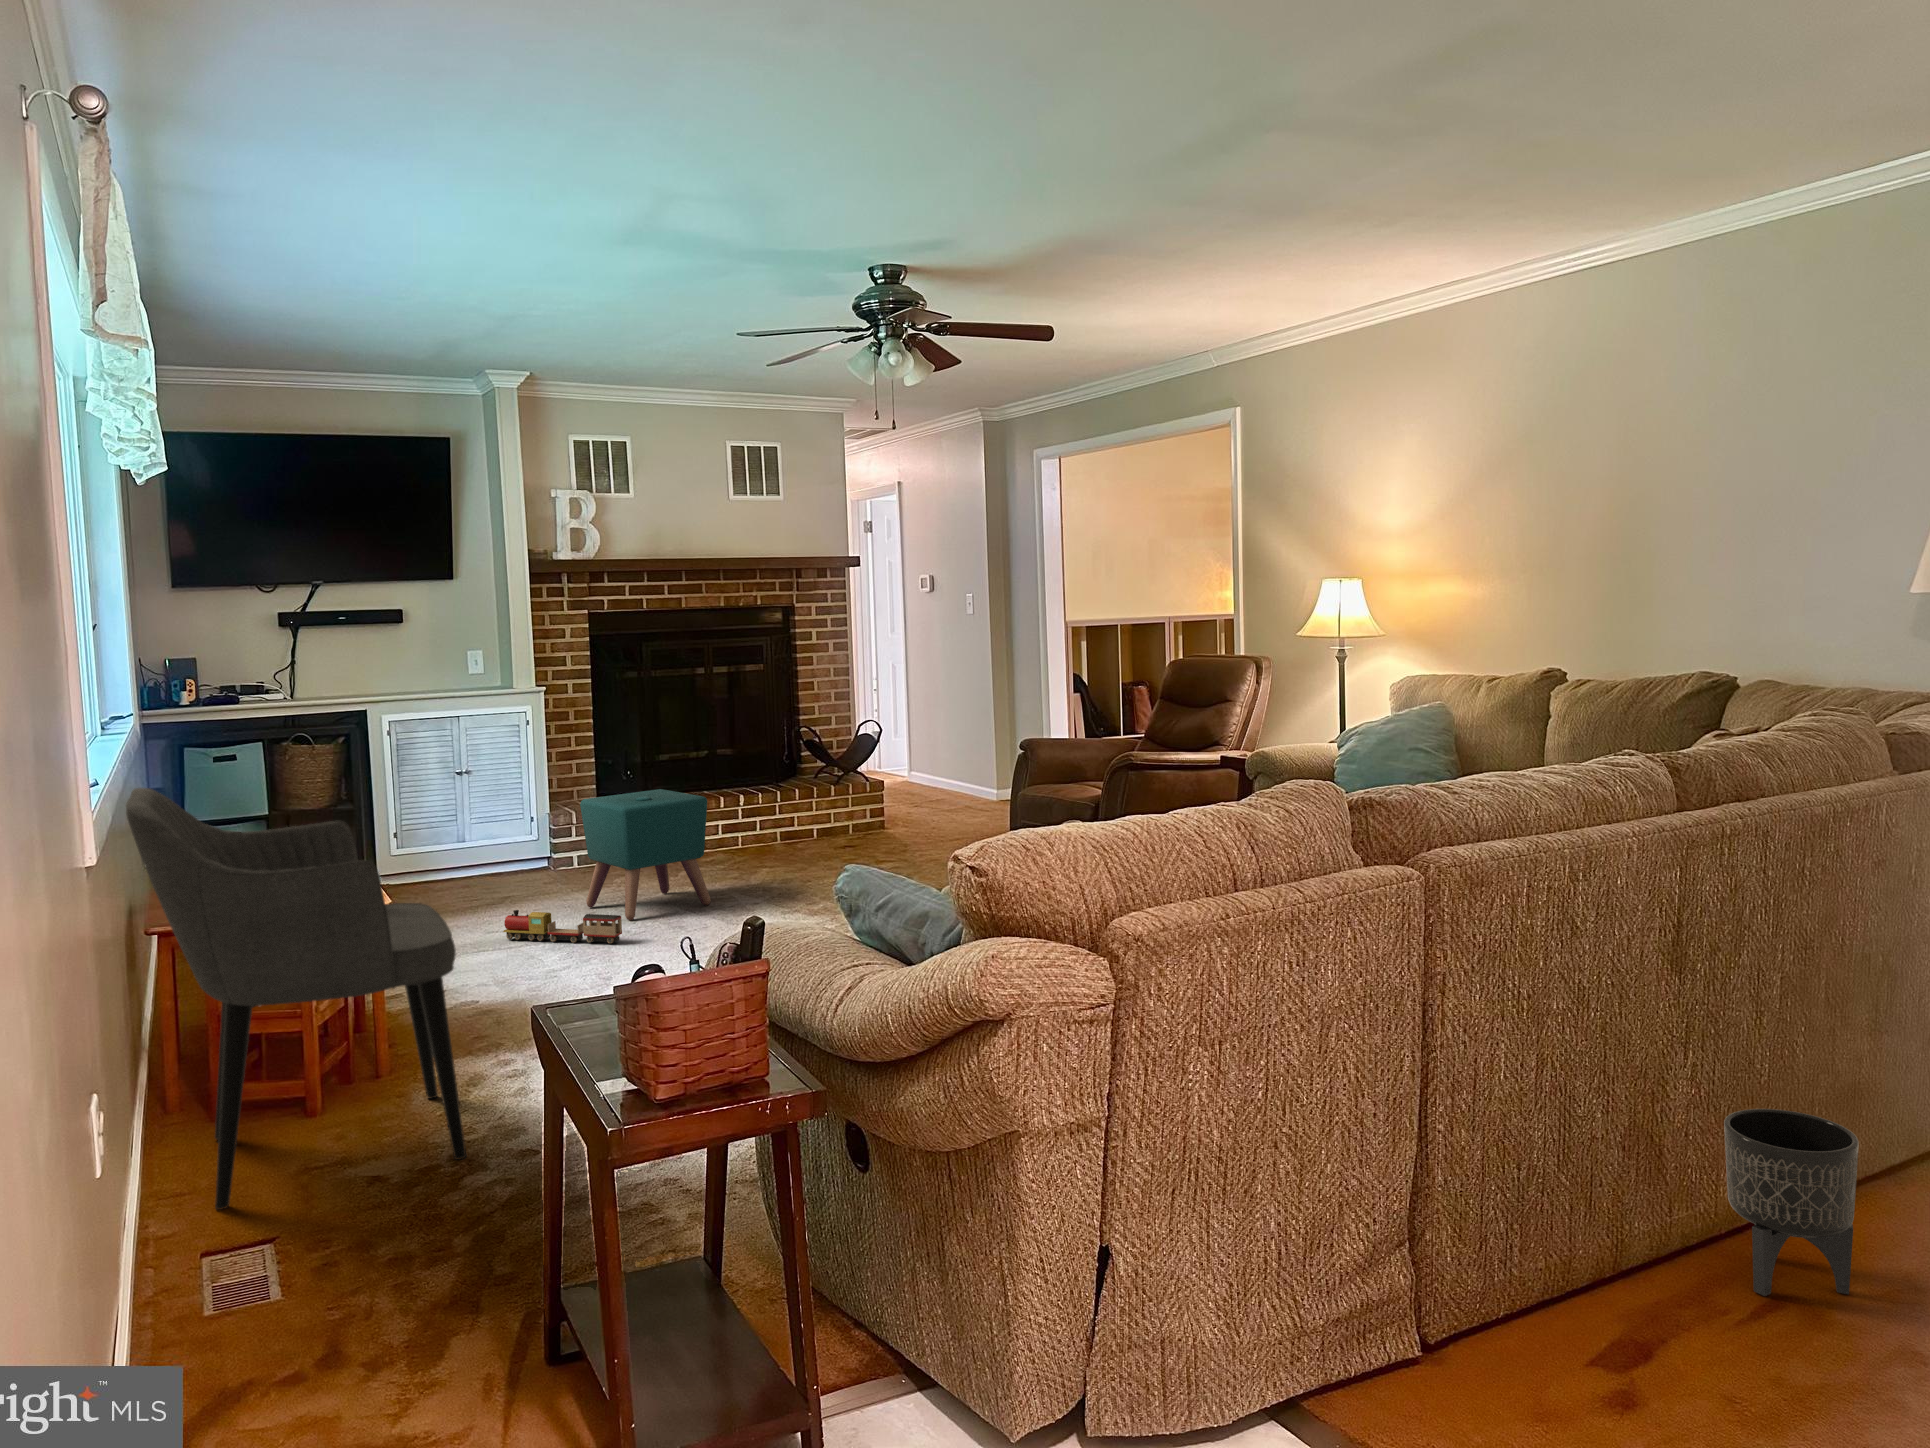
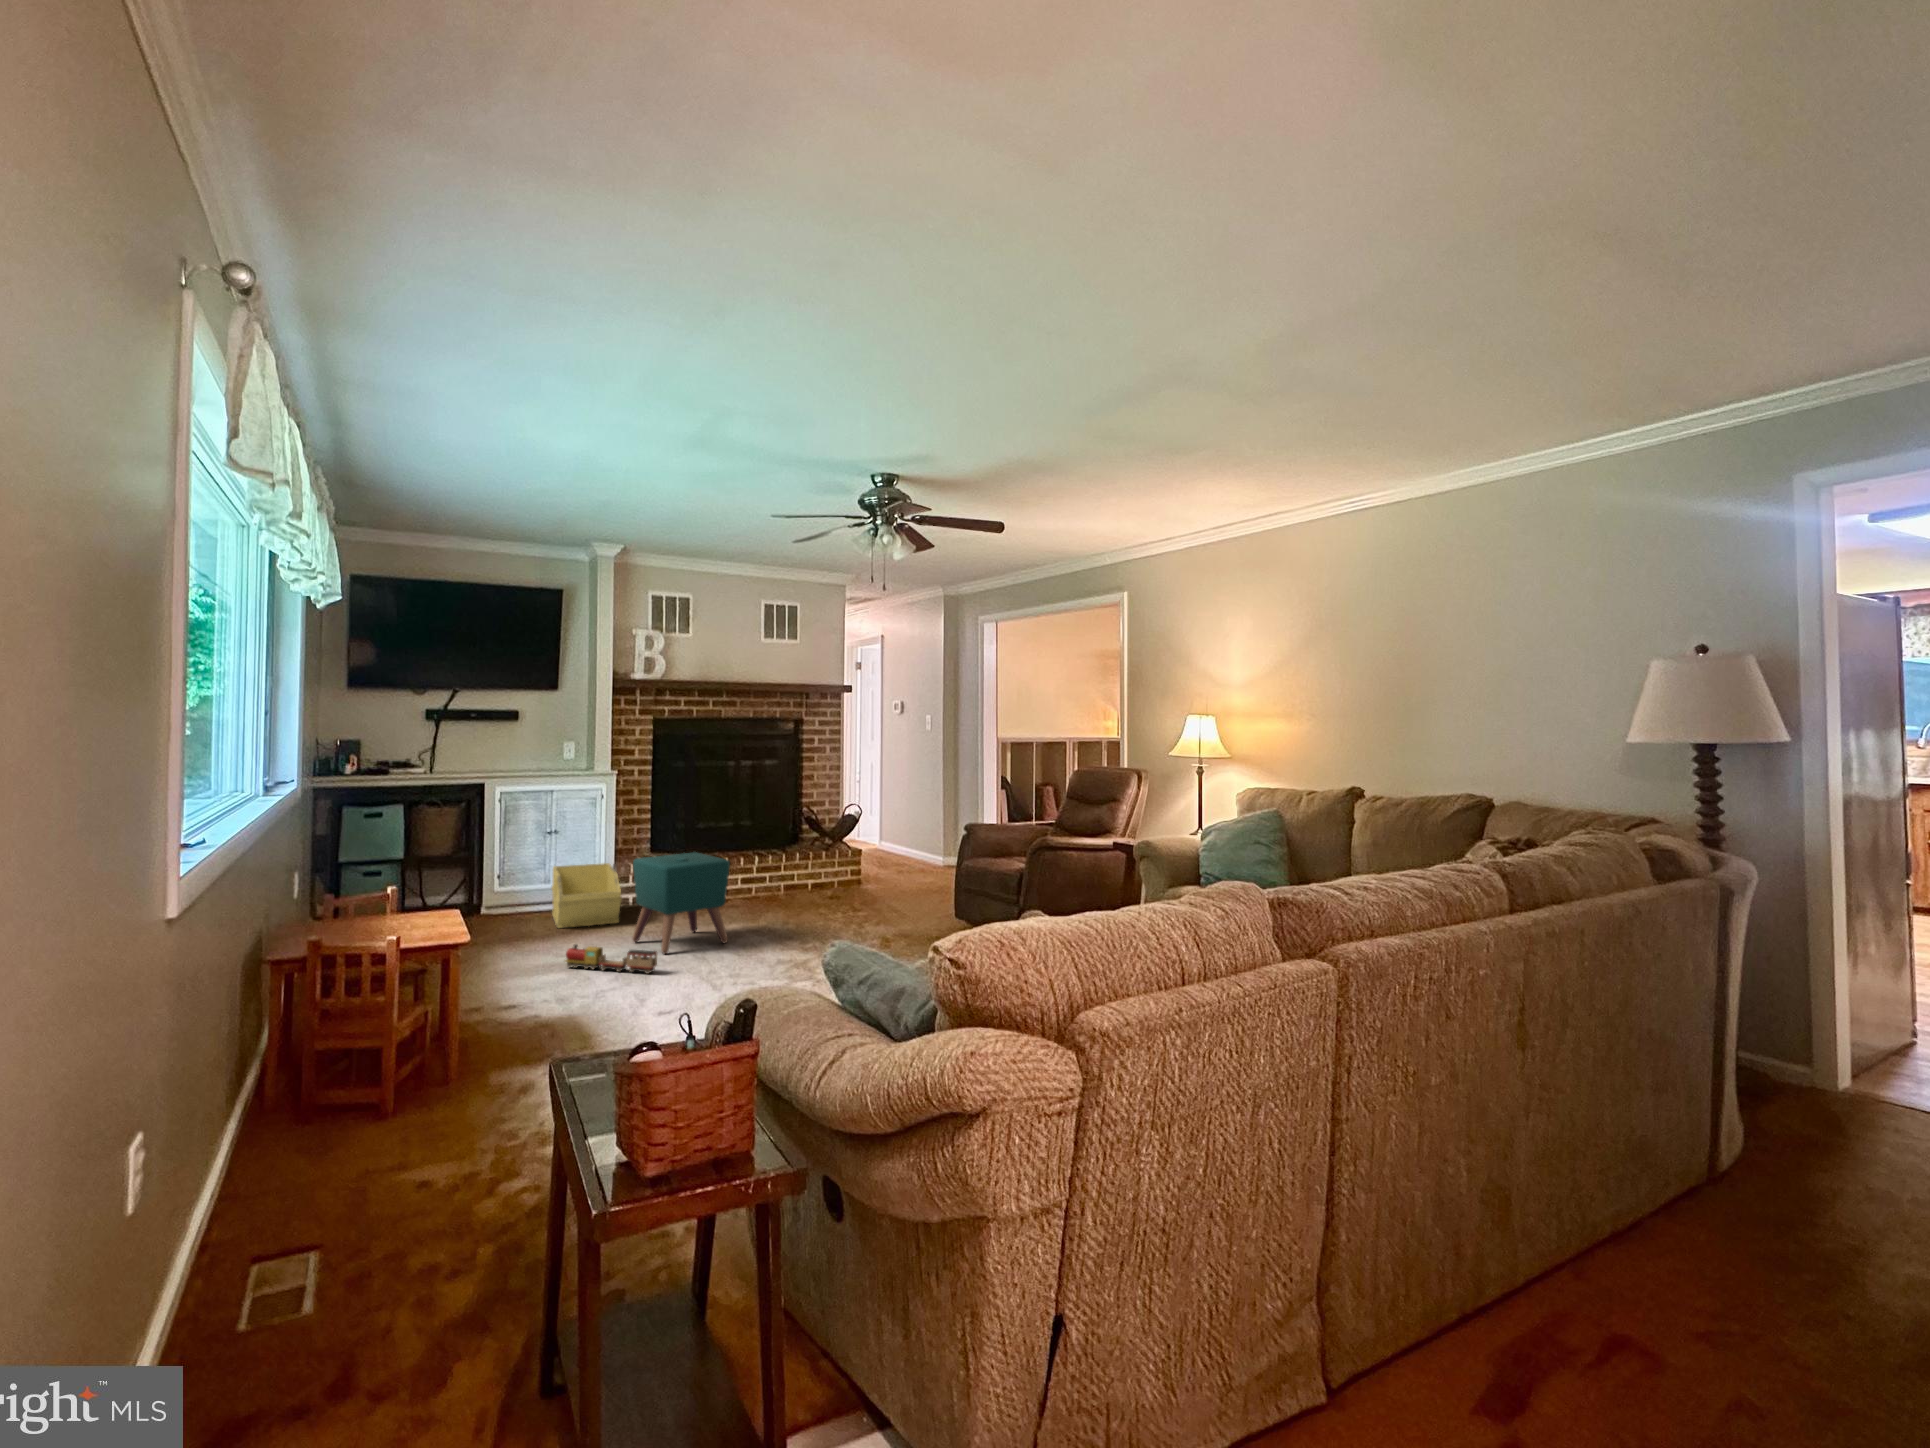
armchair: present [126,788,466,1210] -> none [235,847,510,1219]
storage bin: none [474,809,569,894] -> present [552,863,622,928]
planter: present [1724,1109,1859,1296] -> none [1561,1169,1679,1341]

